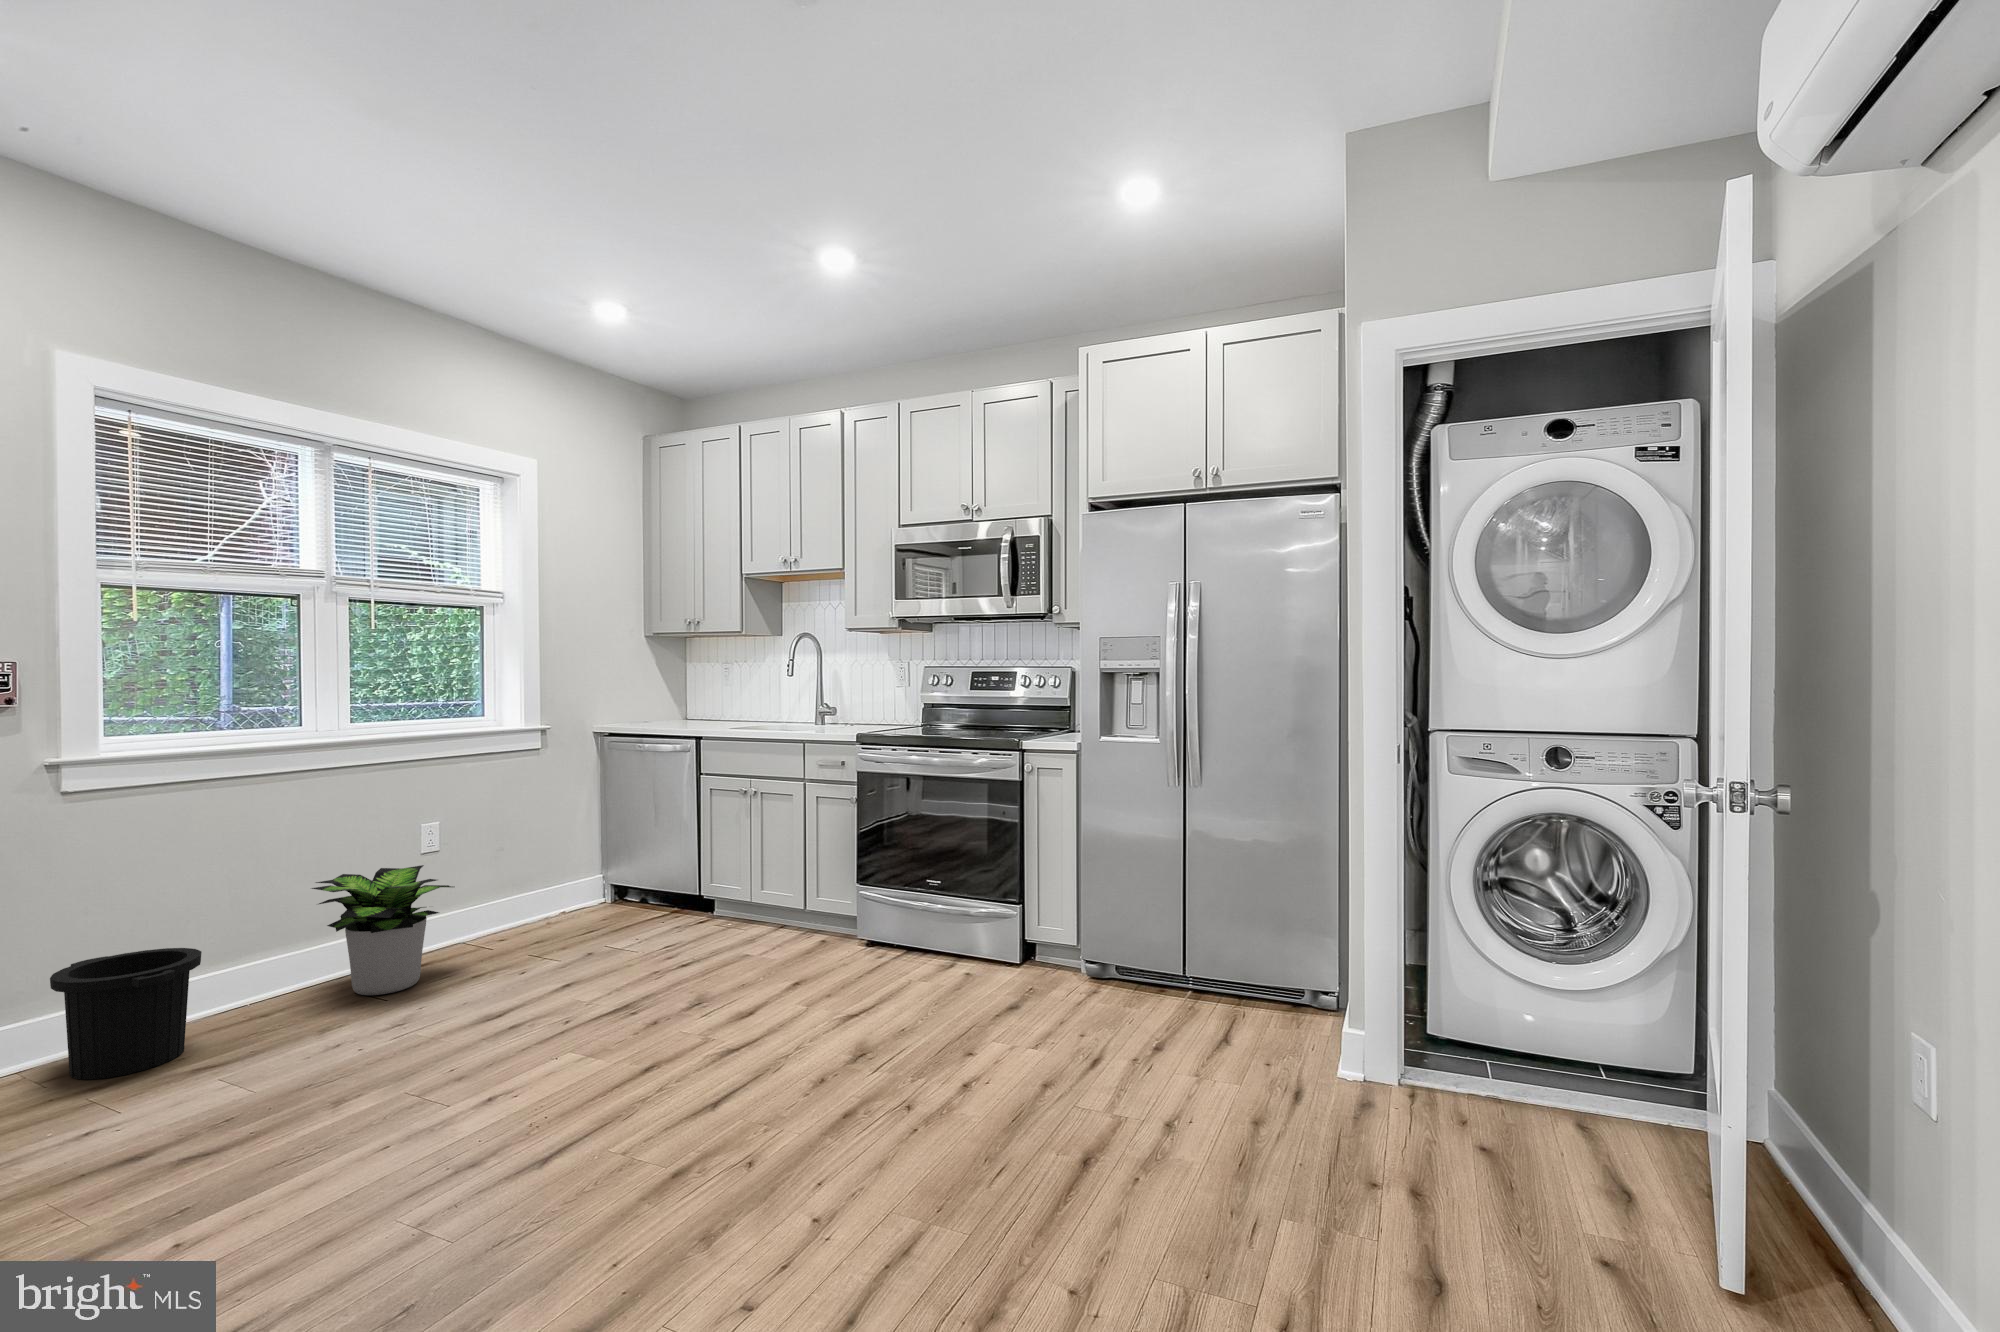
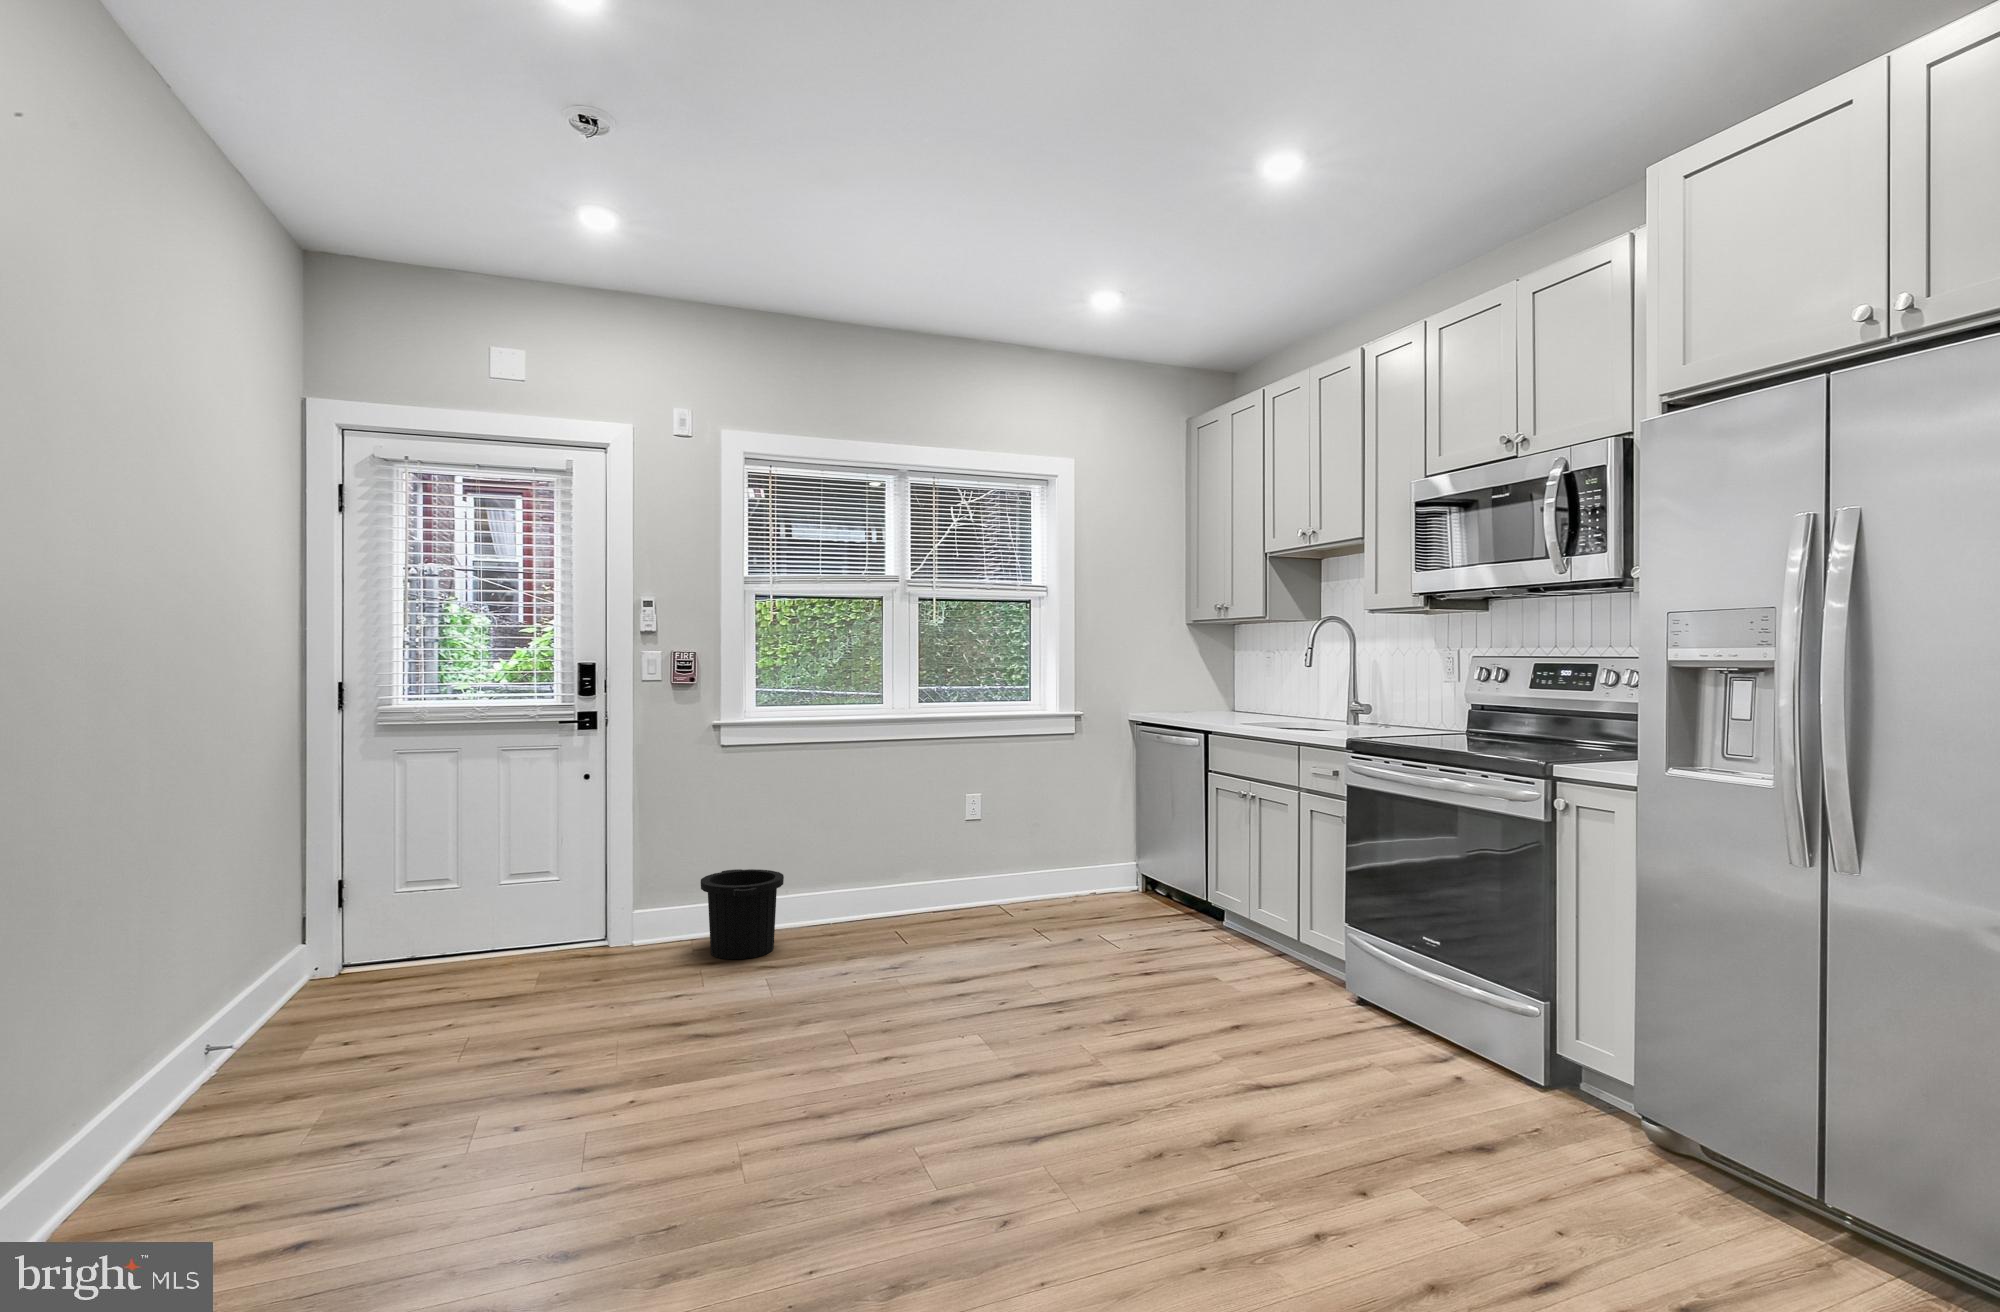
potted plant: present [312,865,453,995] -> none [862,830,975,939]

